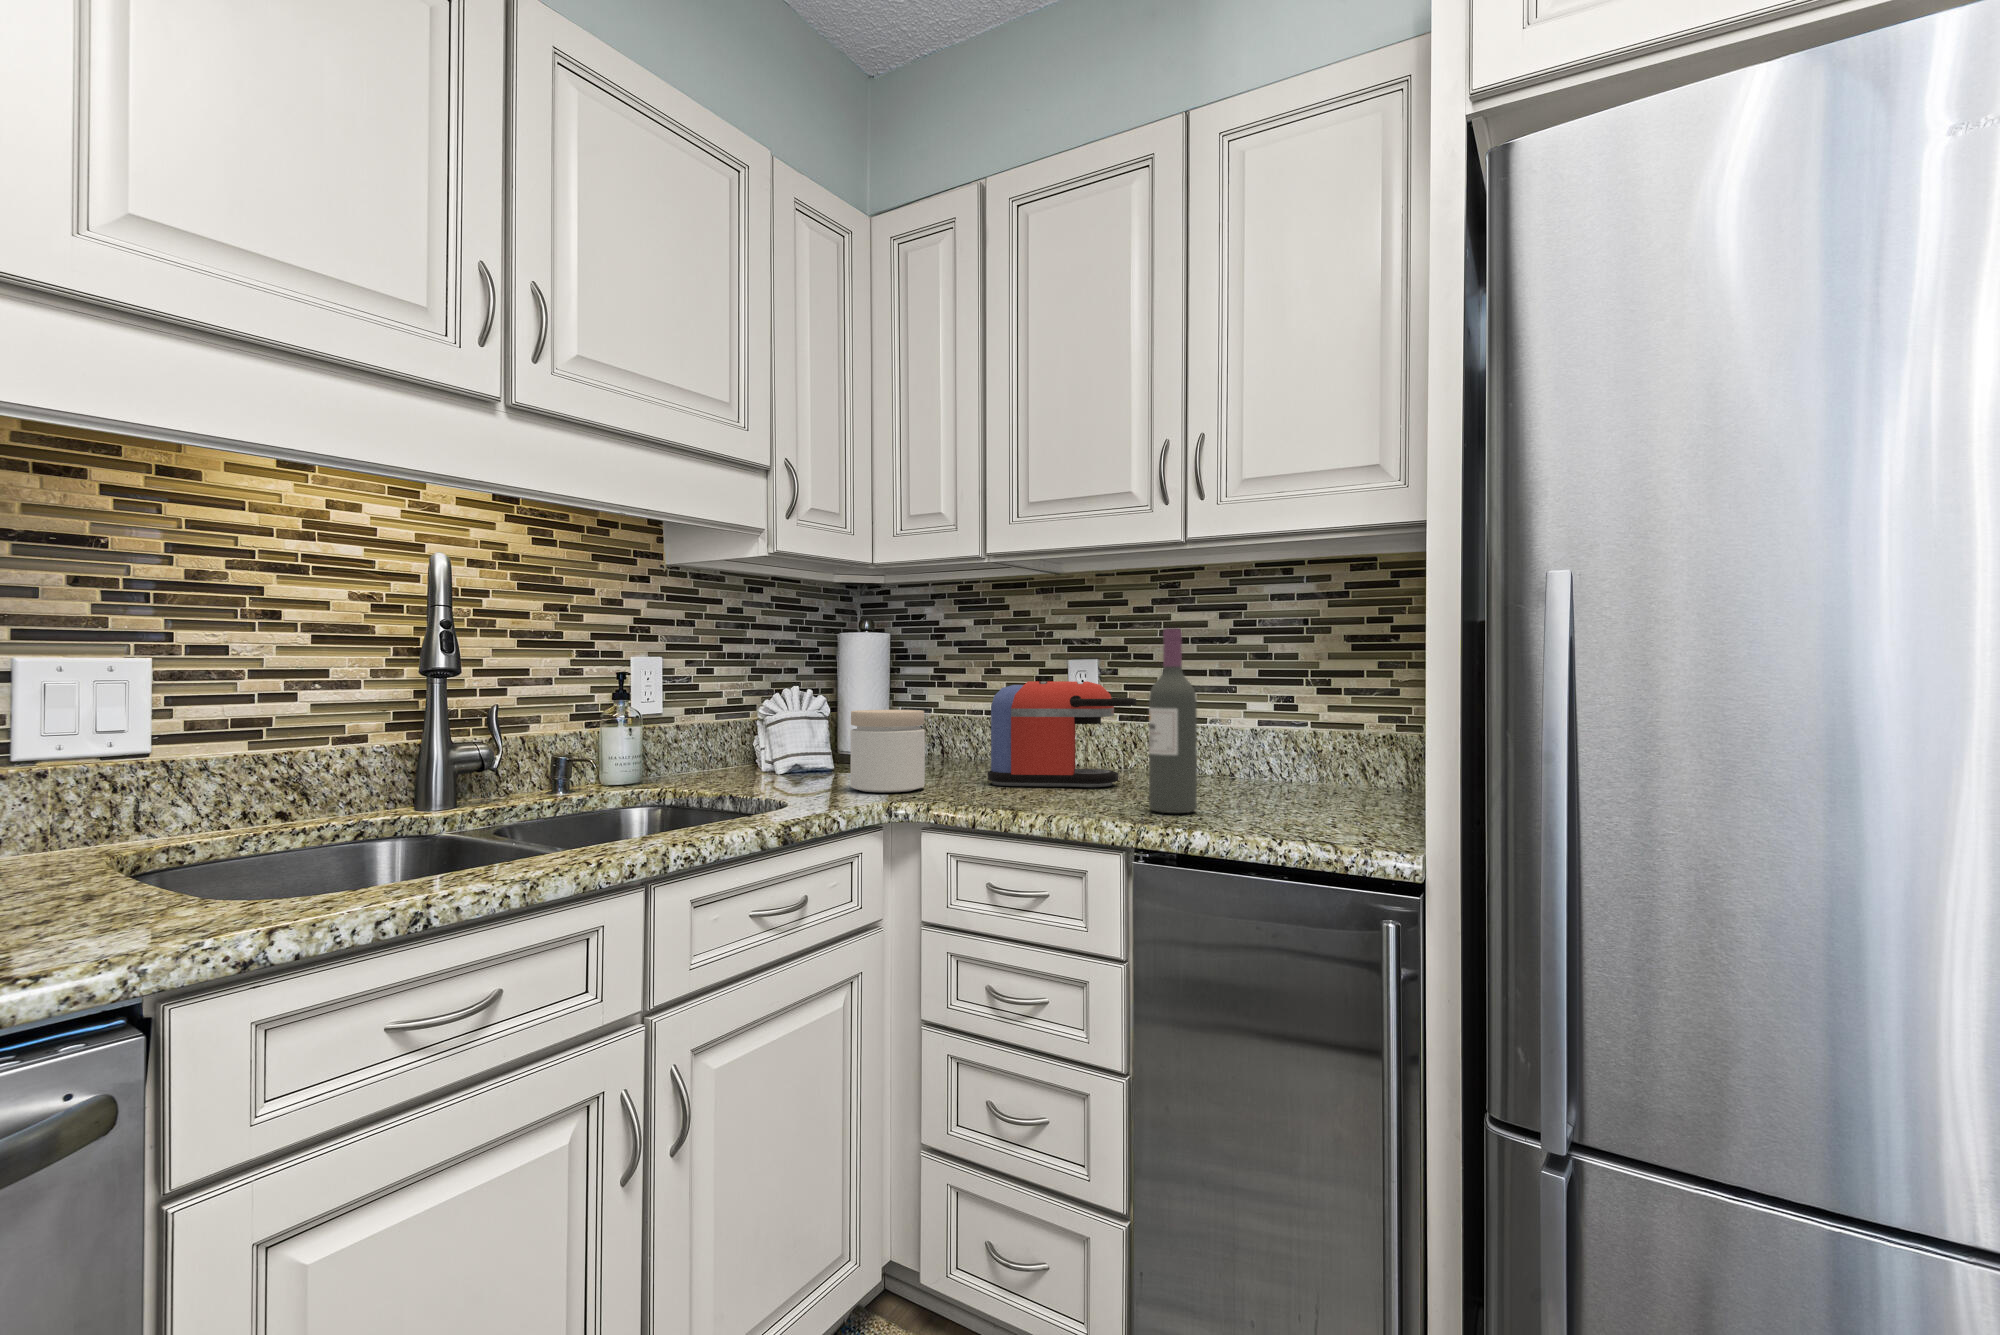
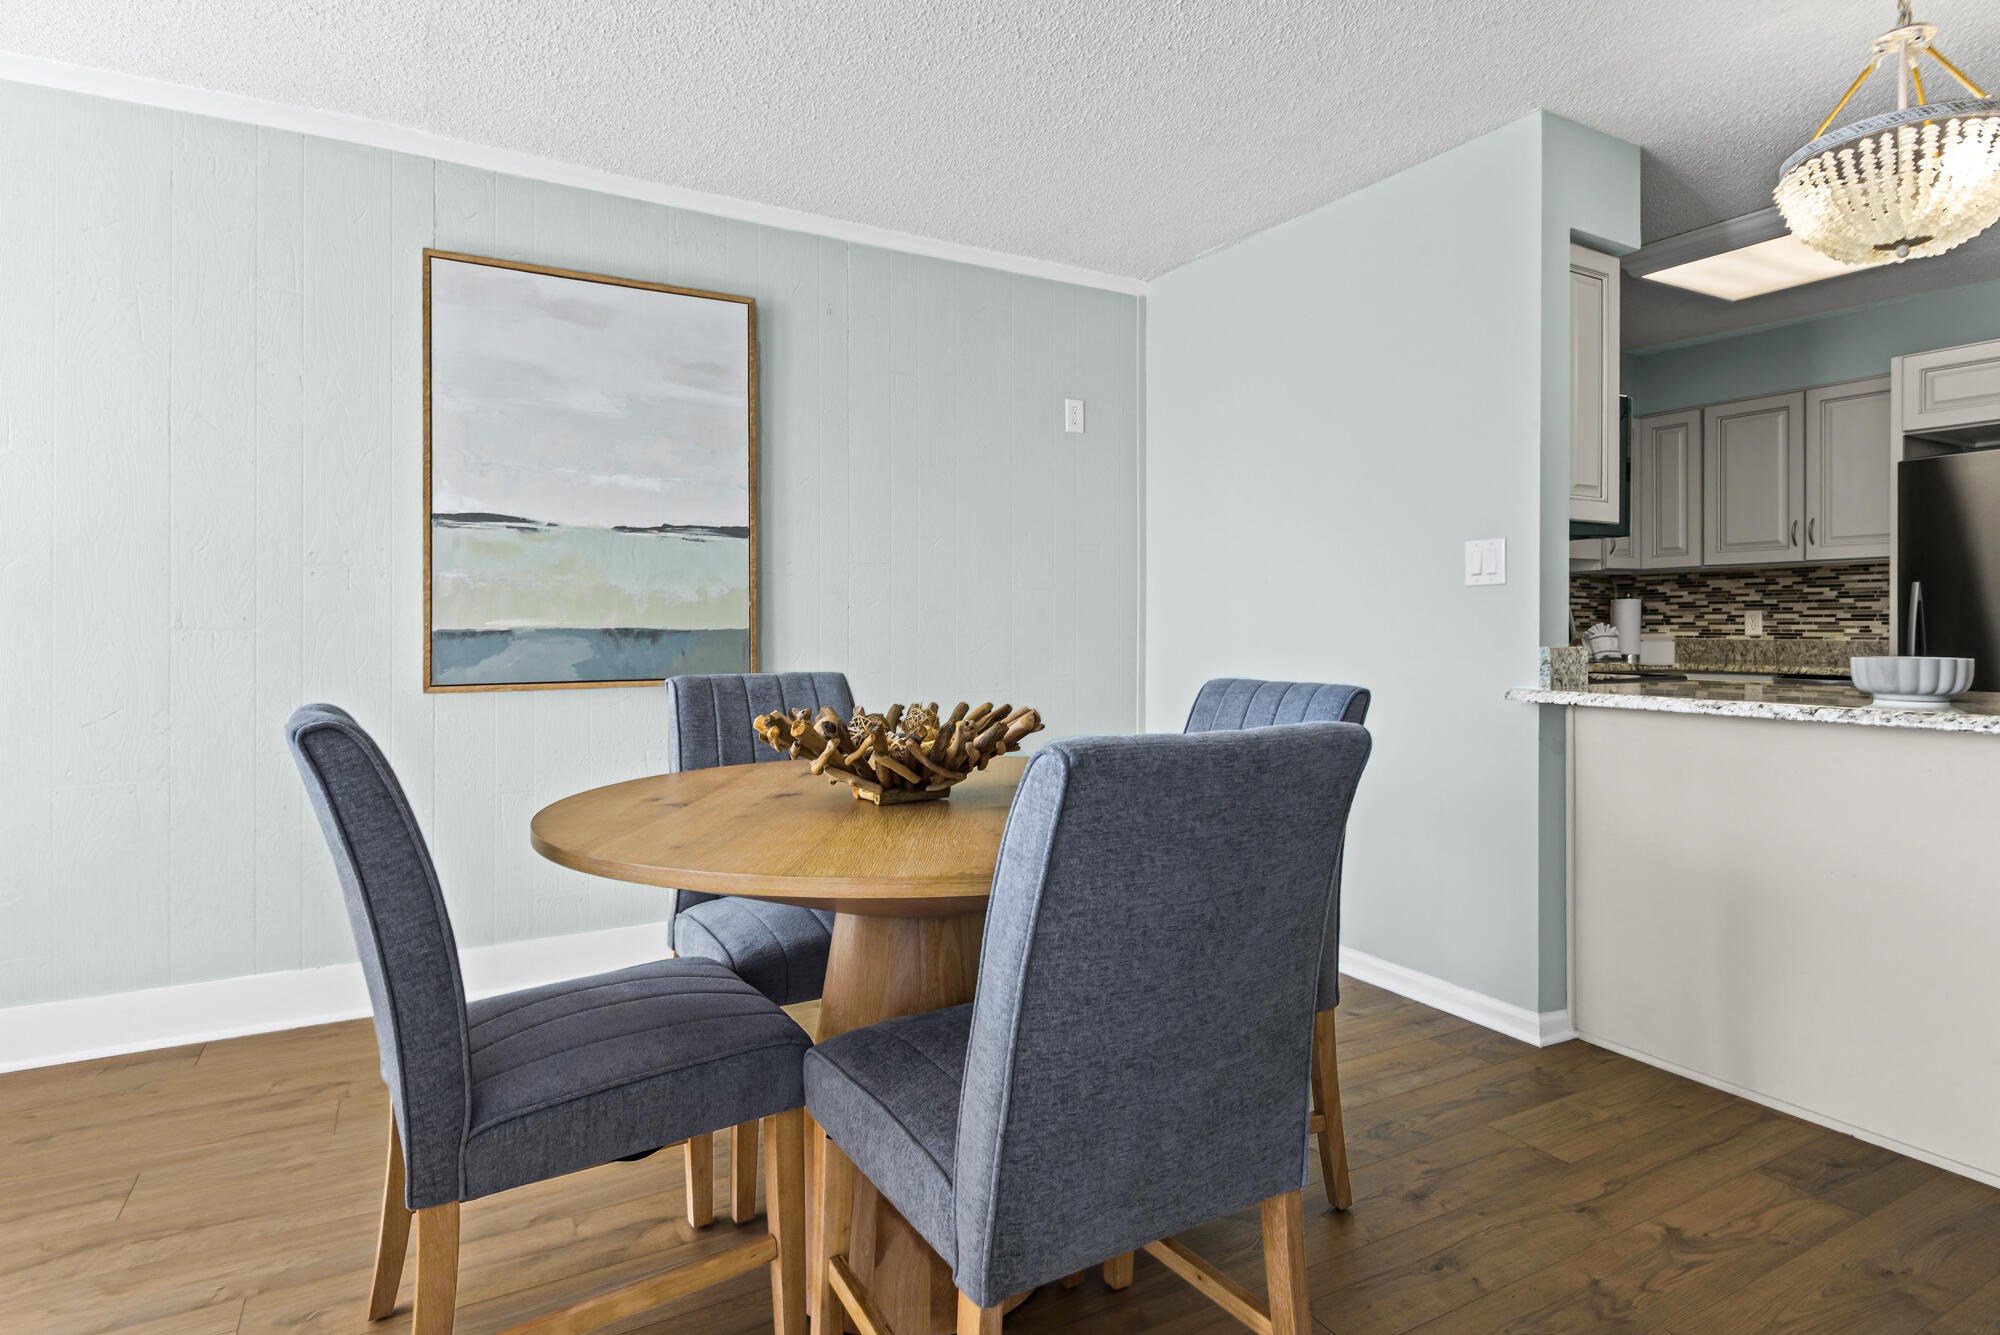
wine bottle: present [1149,628,1197,813] -> none [1784,600,1806,669]
coffee maker: present [988,681,1136,787] -> none [1703,621,1781,665]

